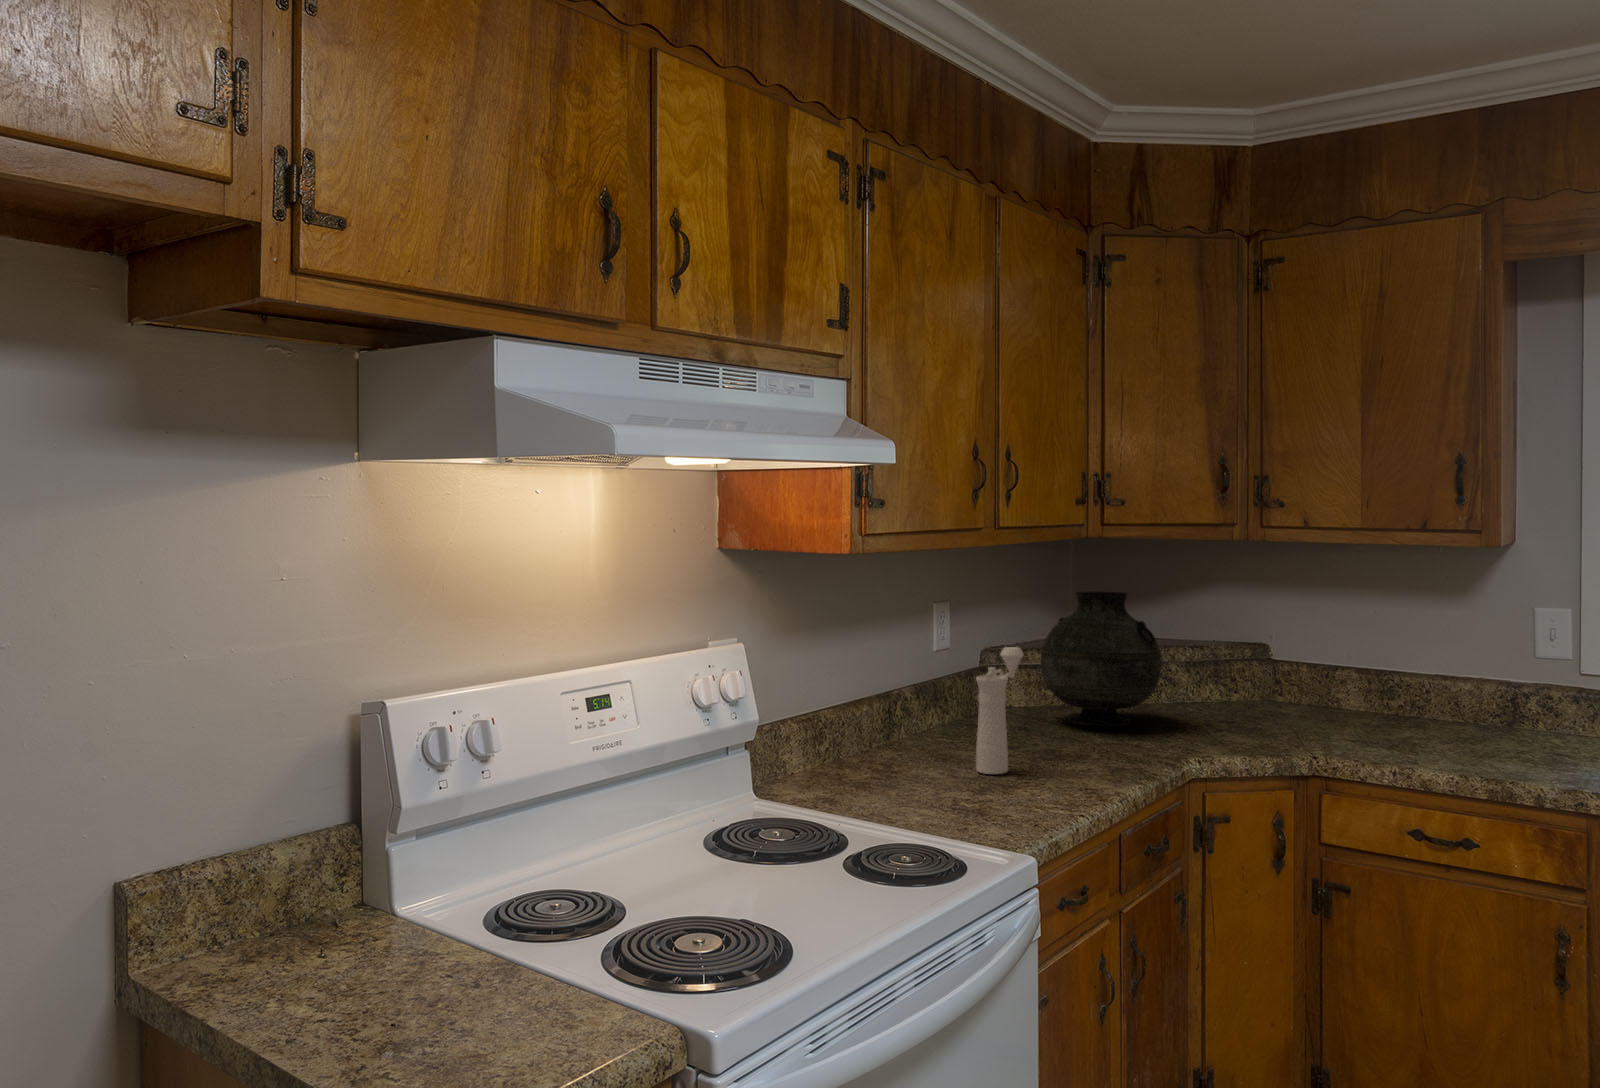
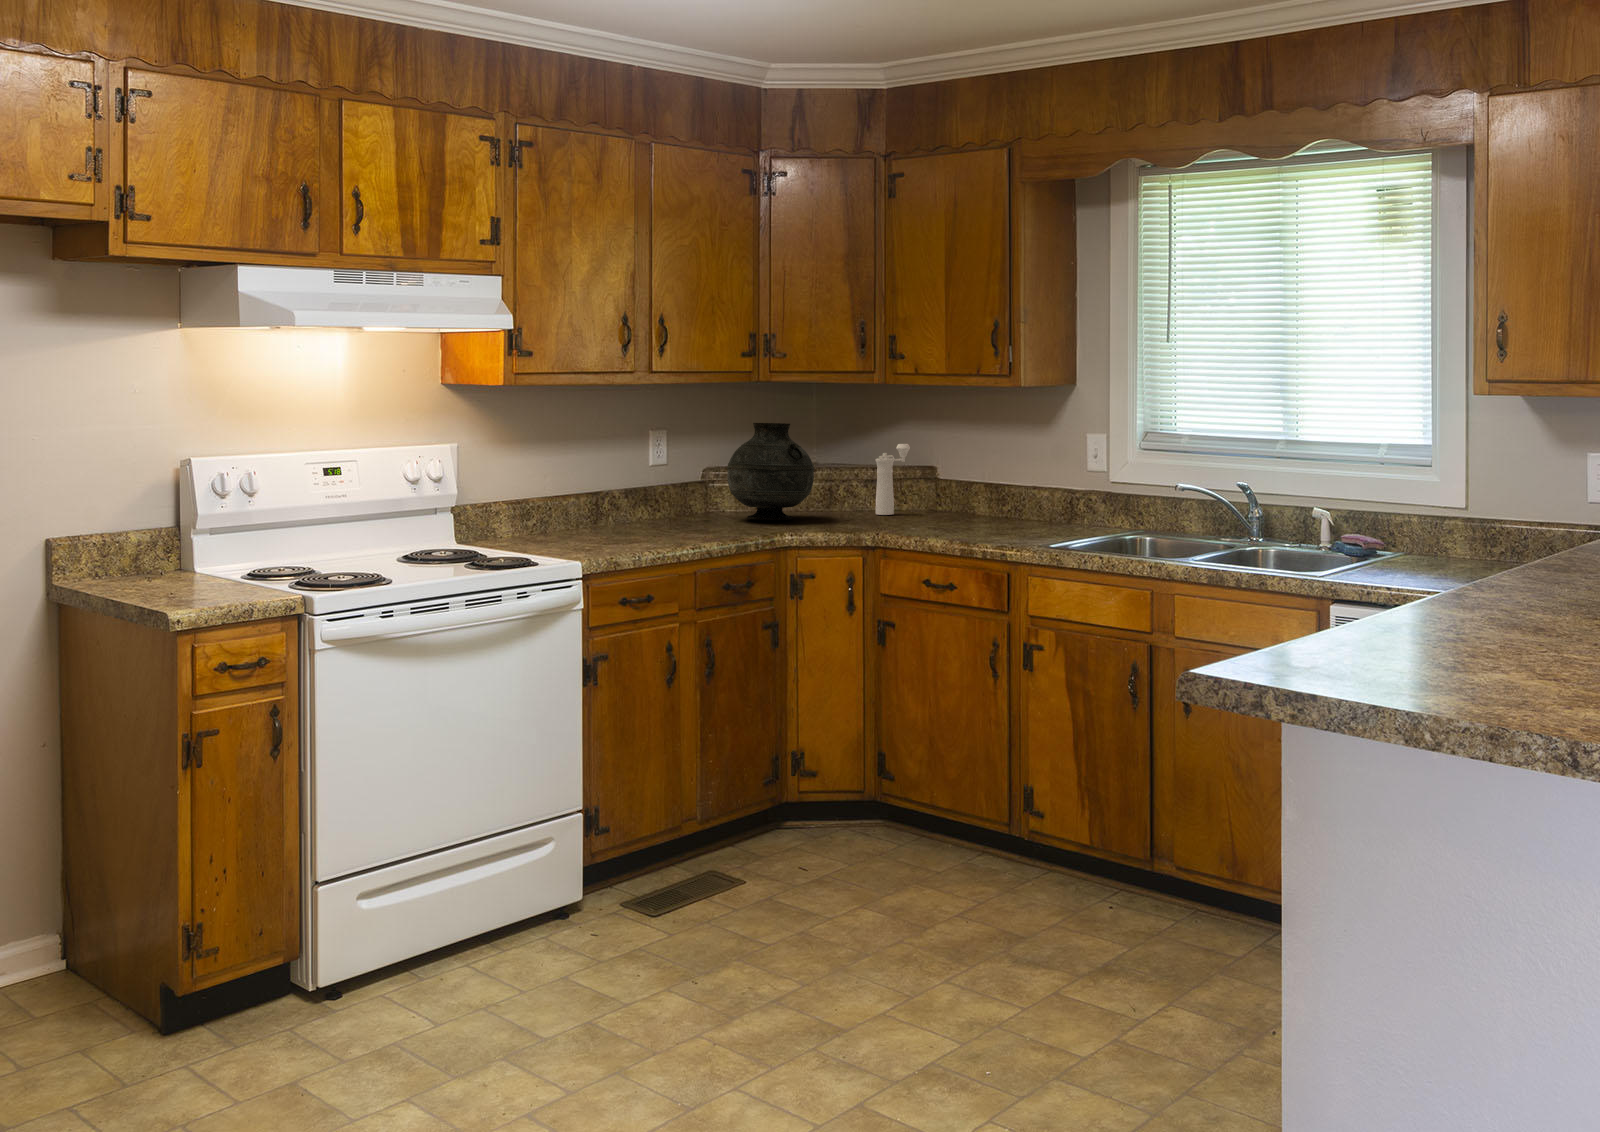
pepper mill: present [976,647,1024,774] -> present [876,444,910,515]

